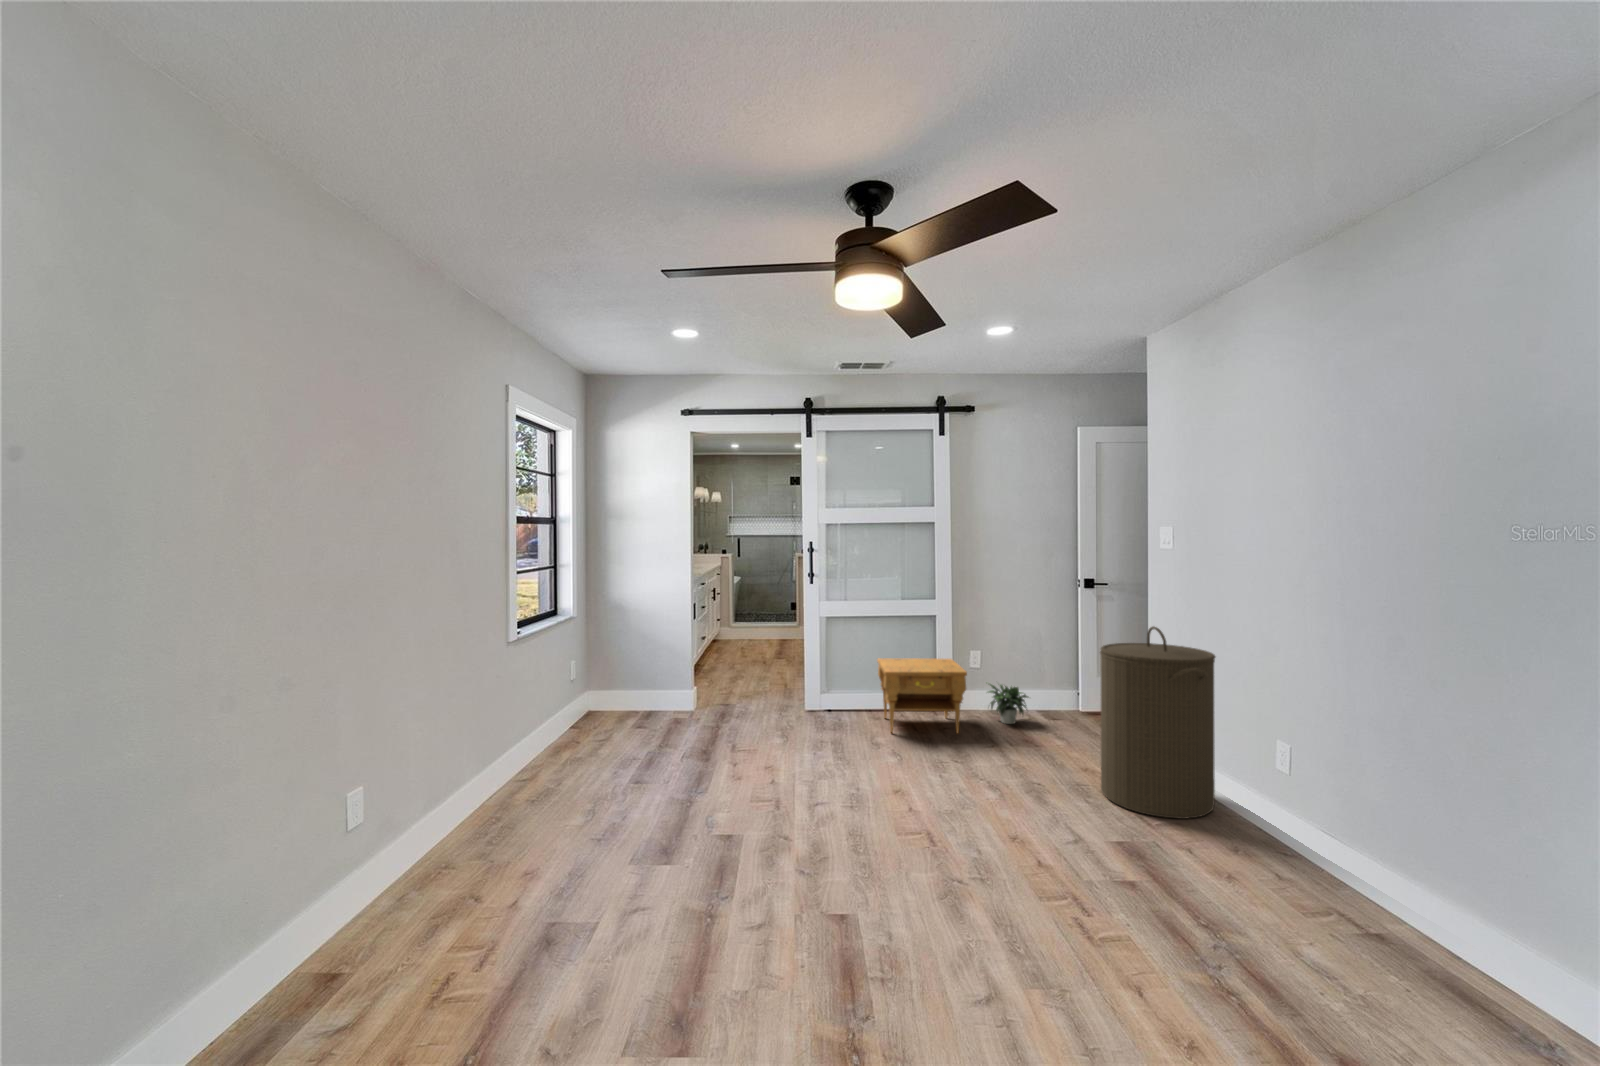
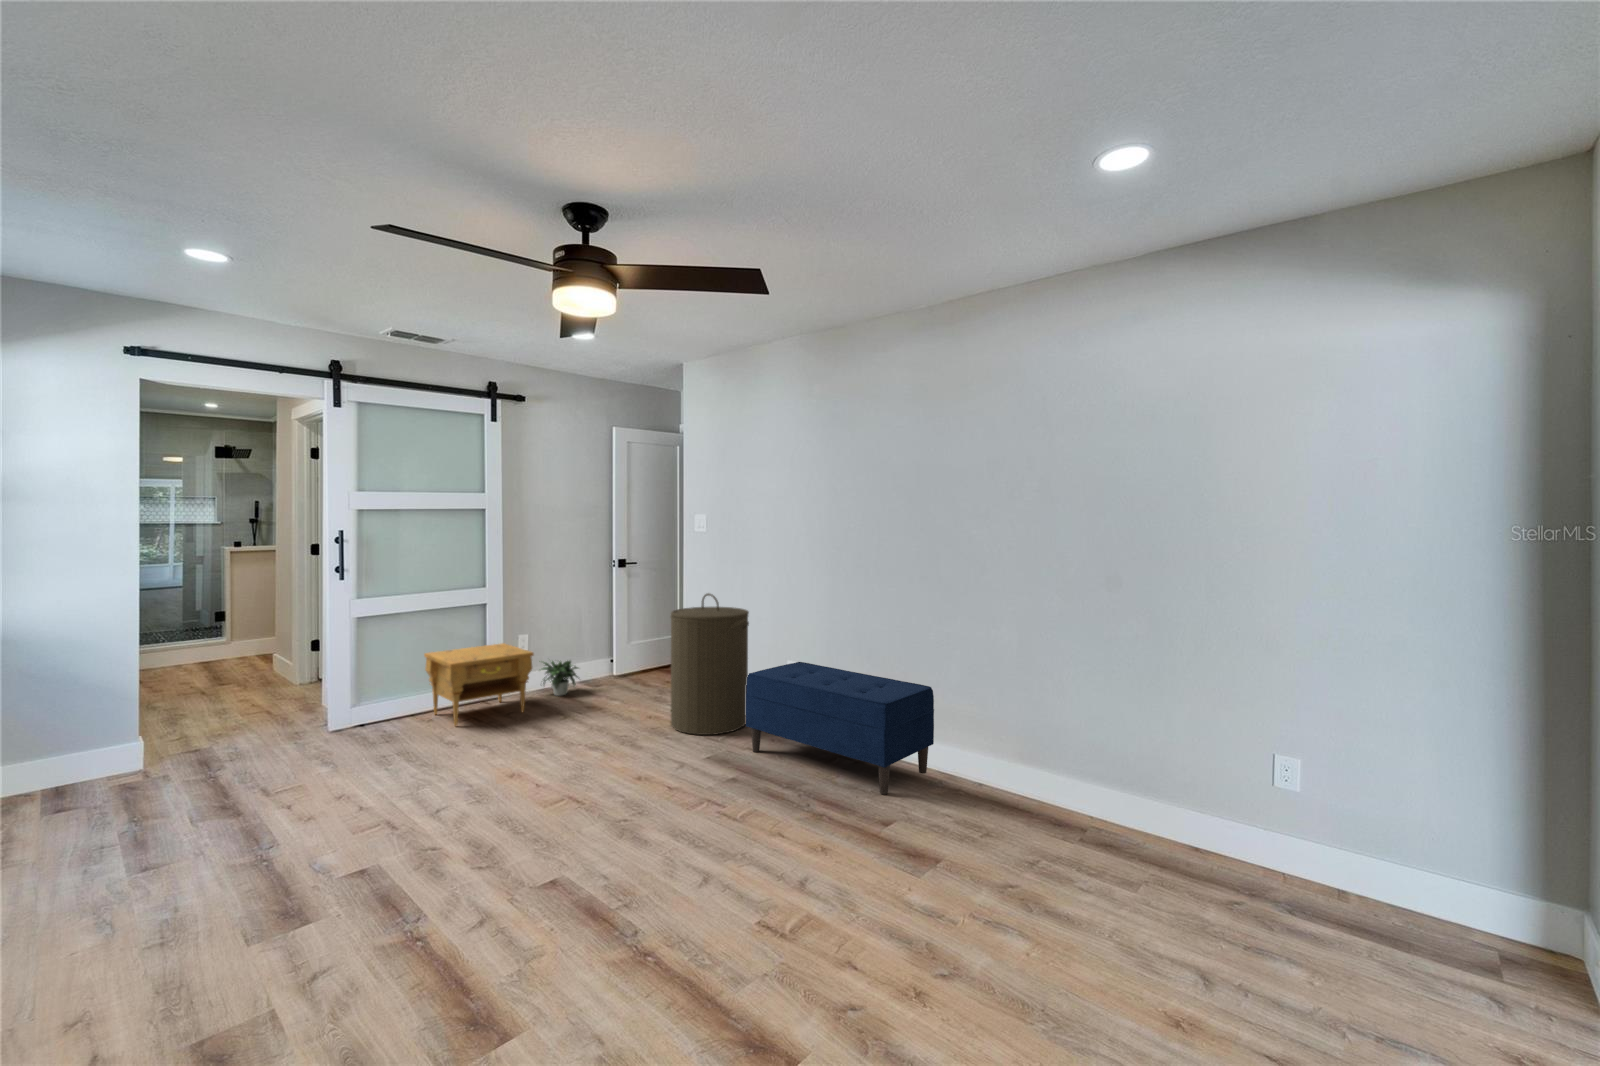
bench: none [1178,743,1544,1009] -> present [746,662,934,795]

